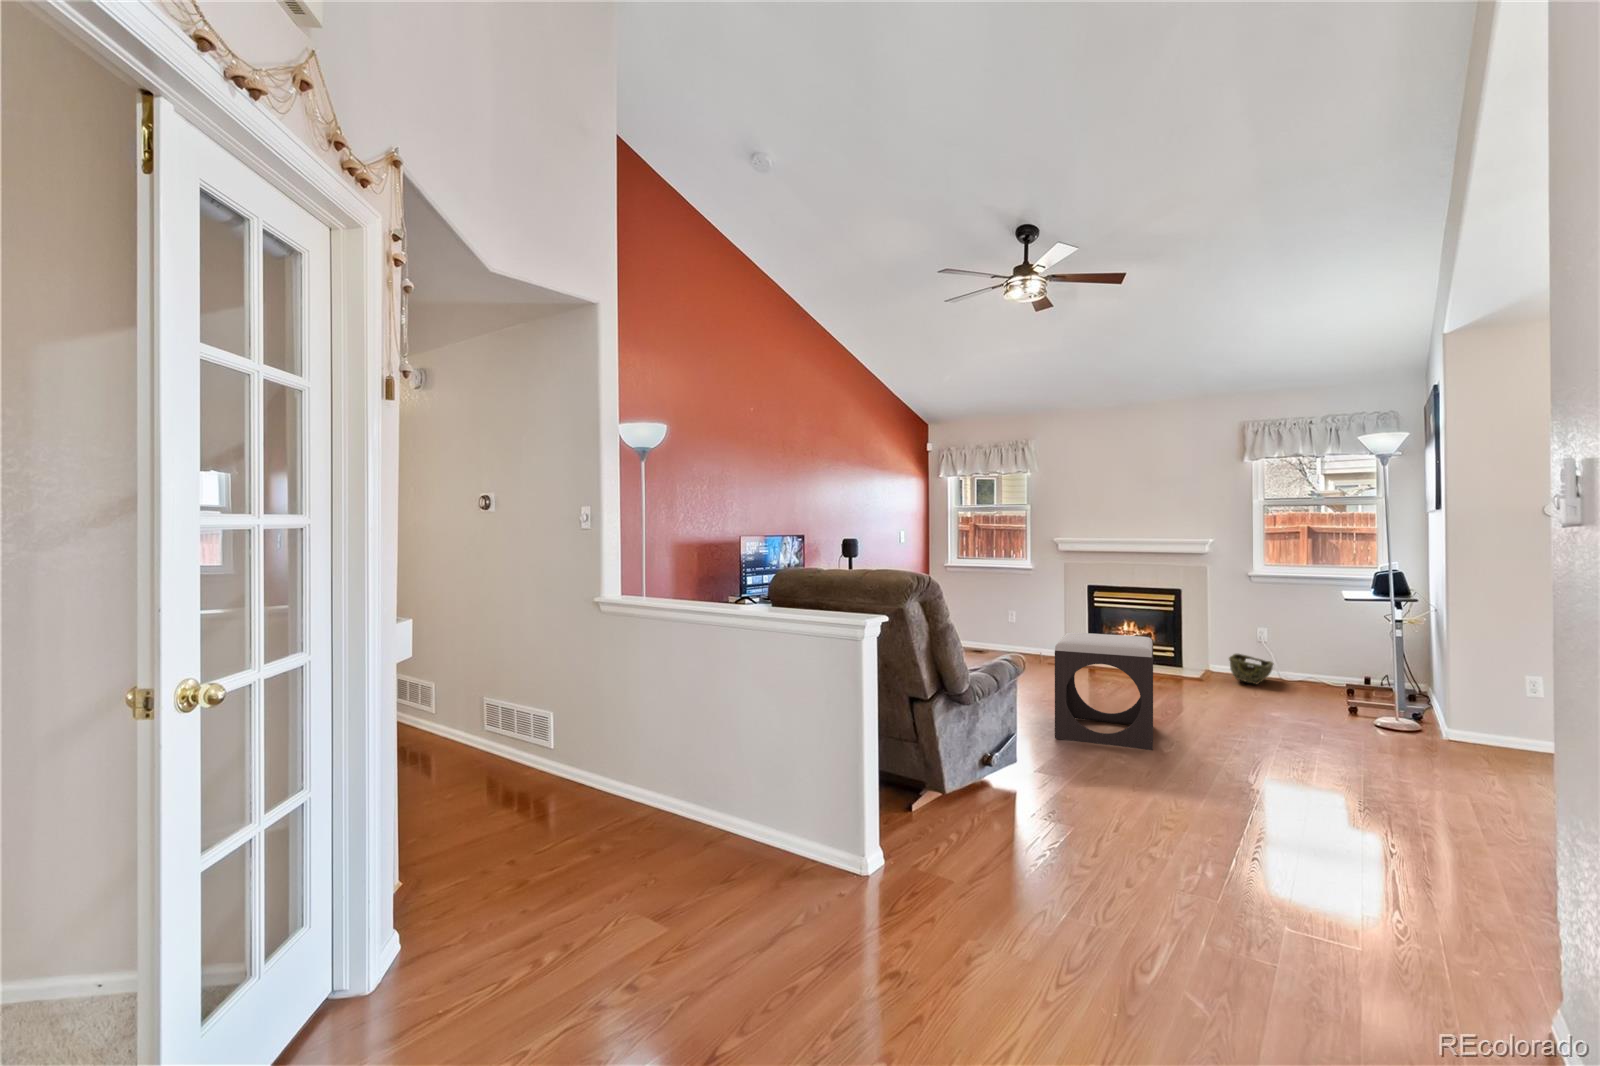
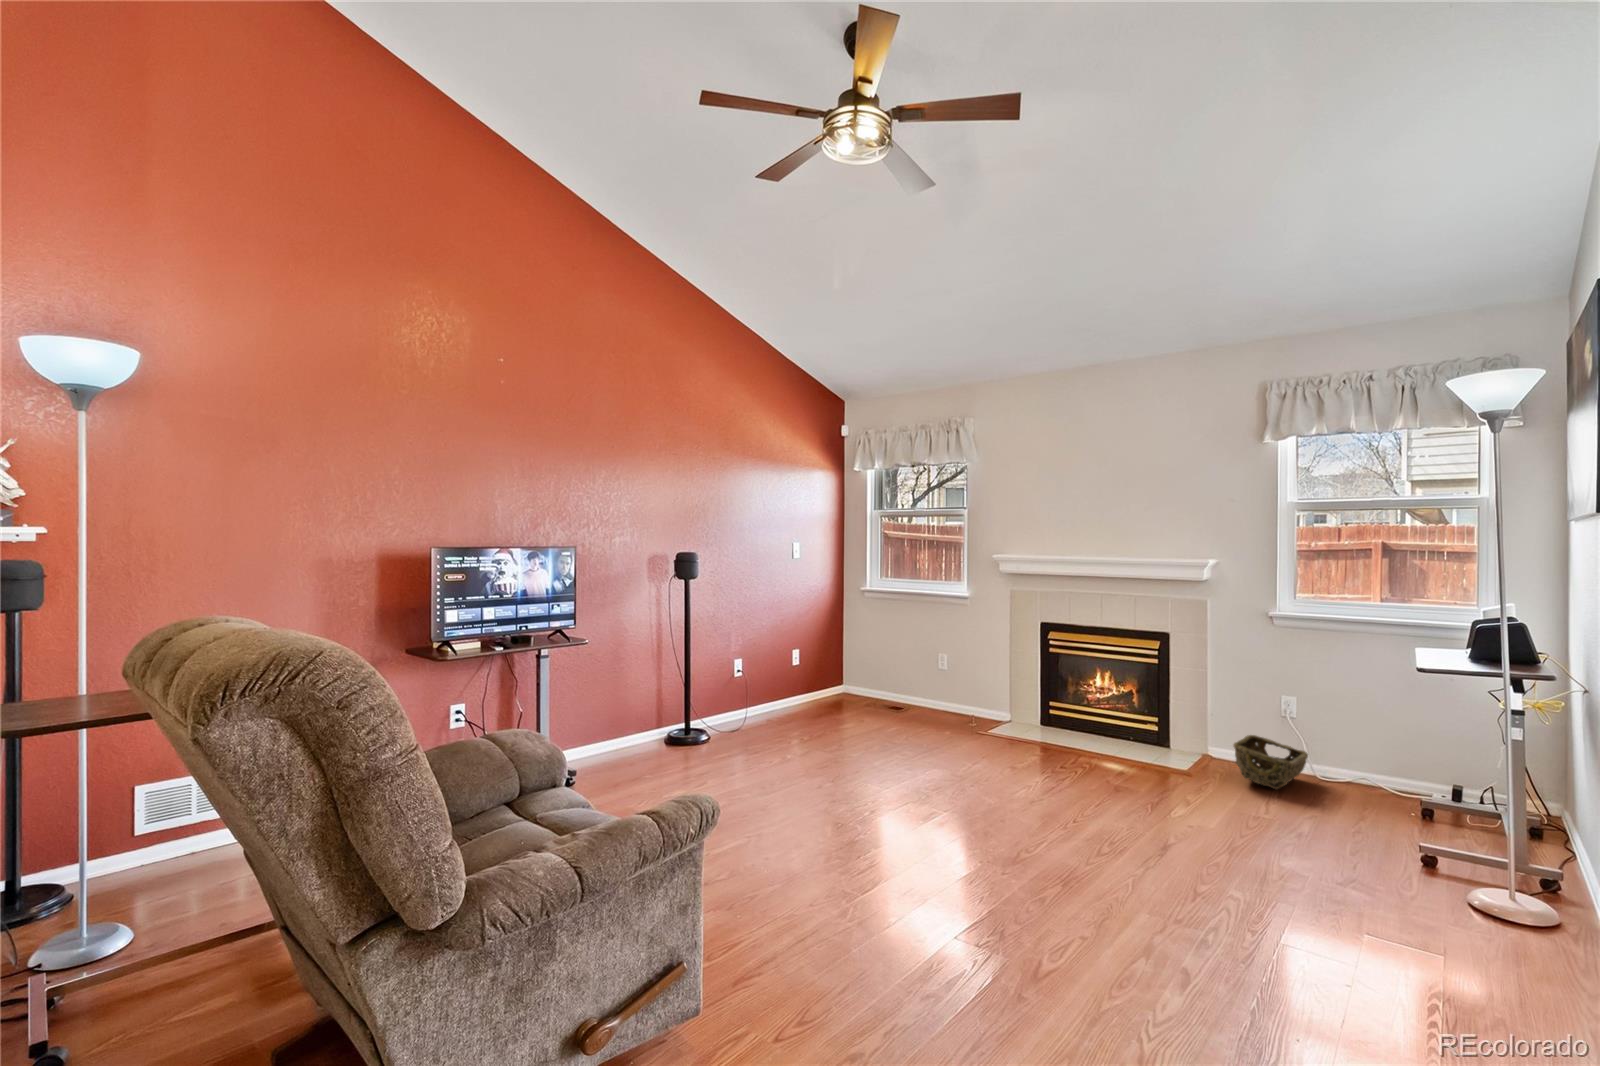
footstool: present [1055,632,1153,750] -> none [865,706,1060,945]

